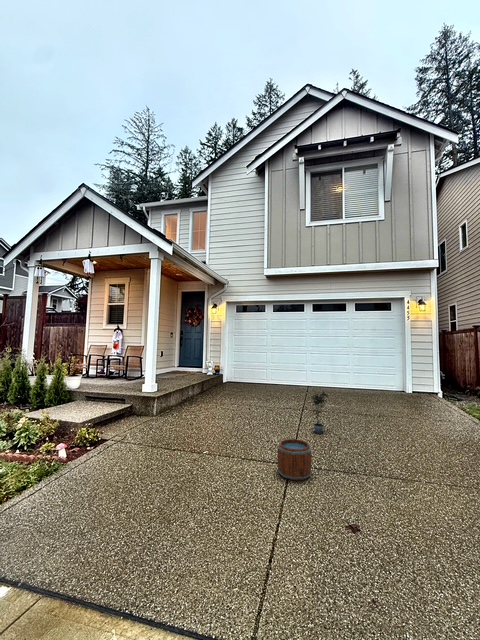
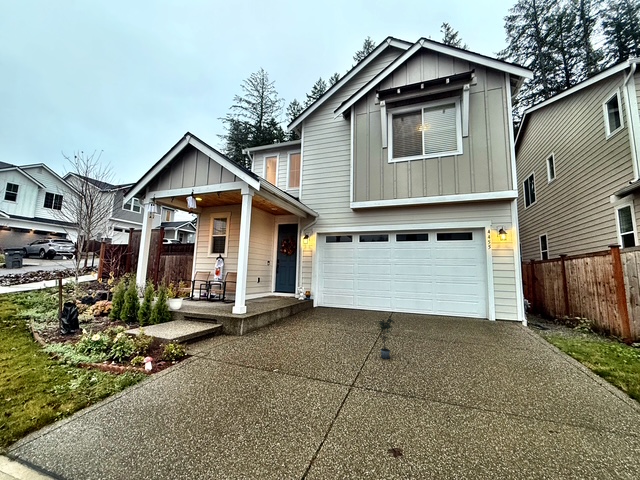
bucket: present [277,439,311,480] -> none [330,362,363,404]

